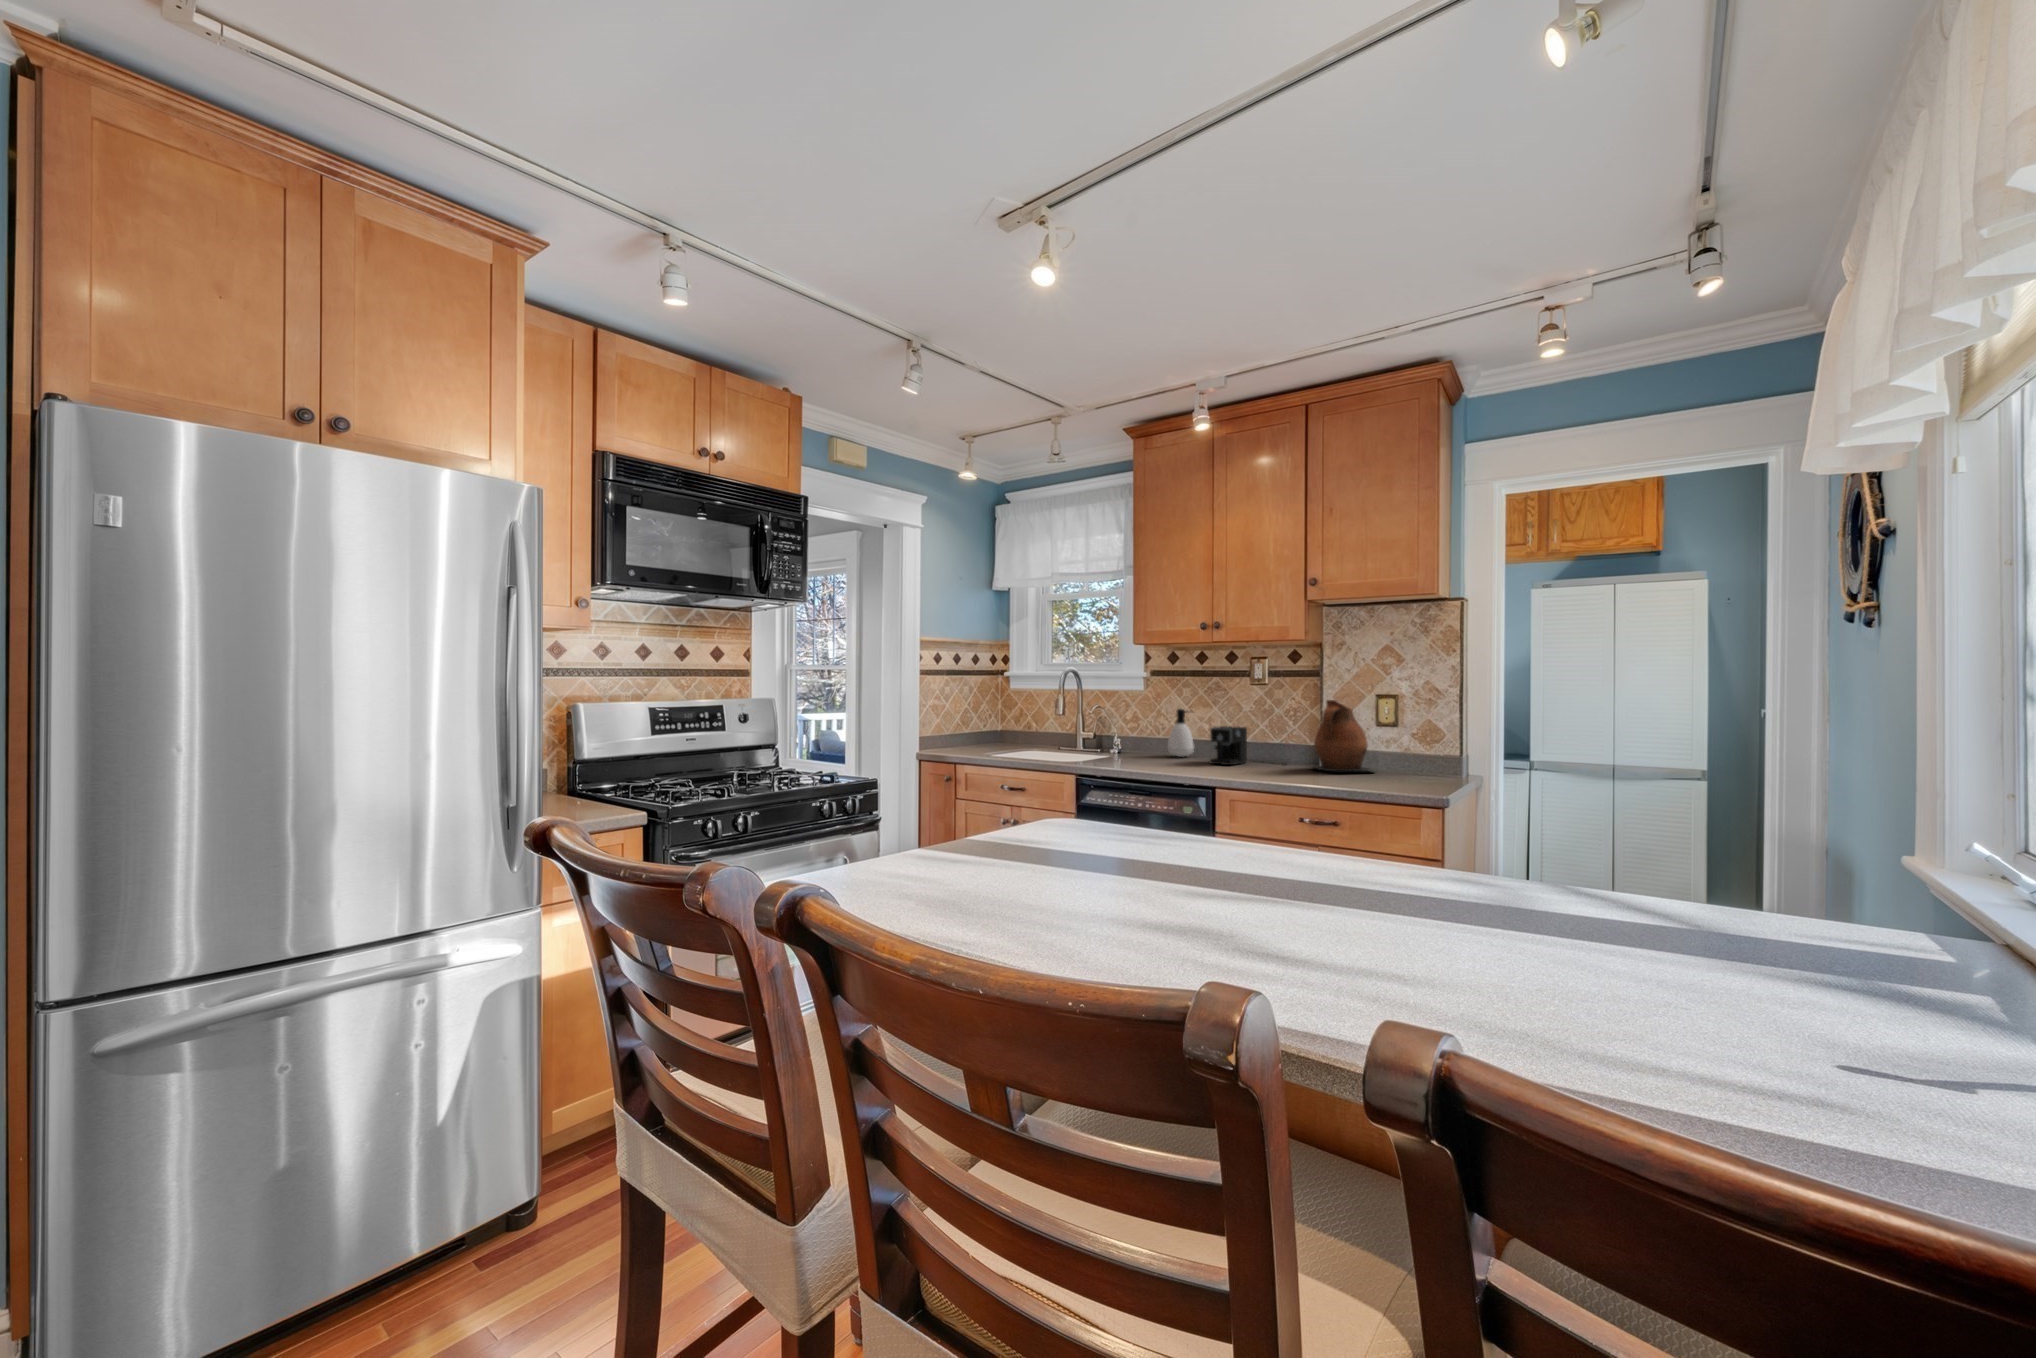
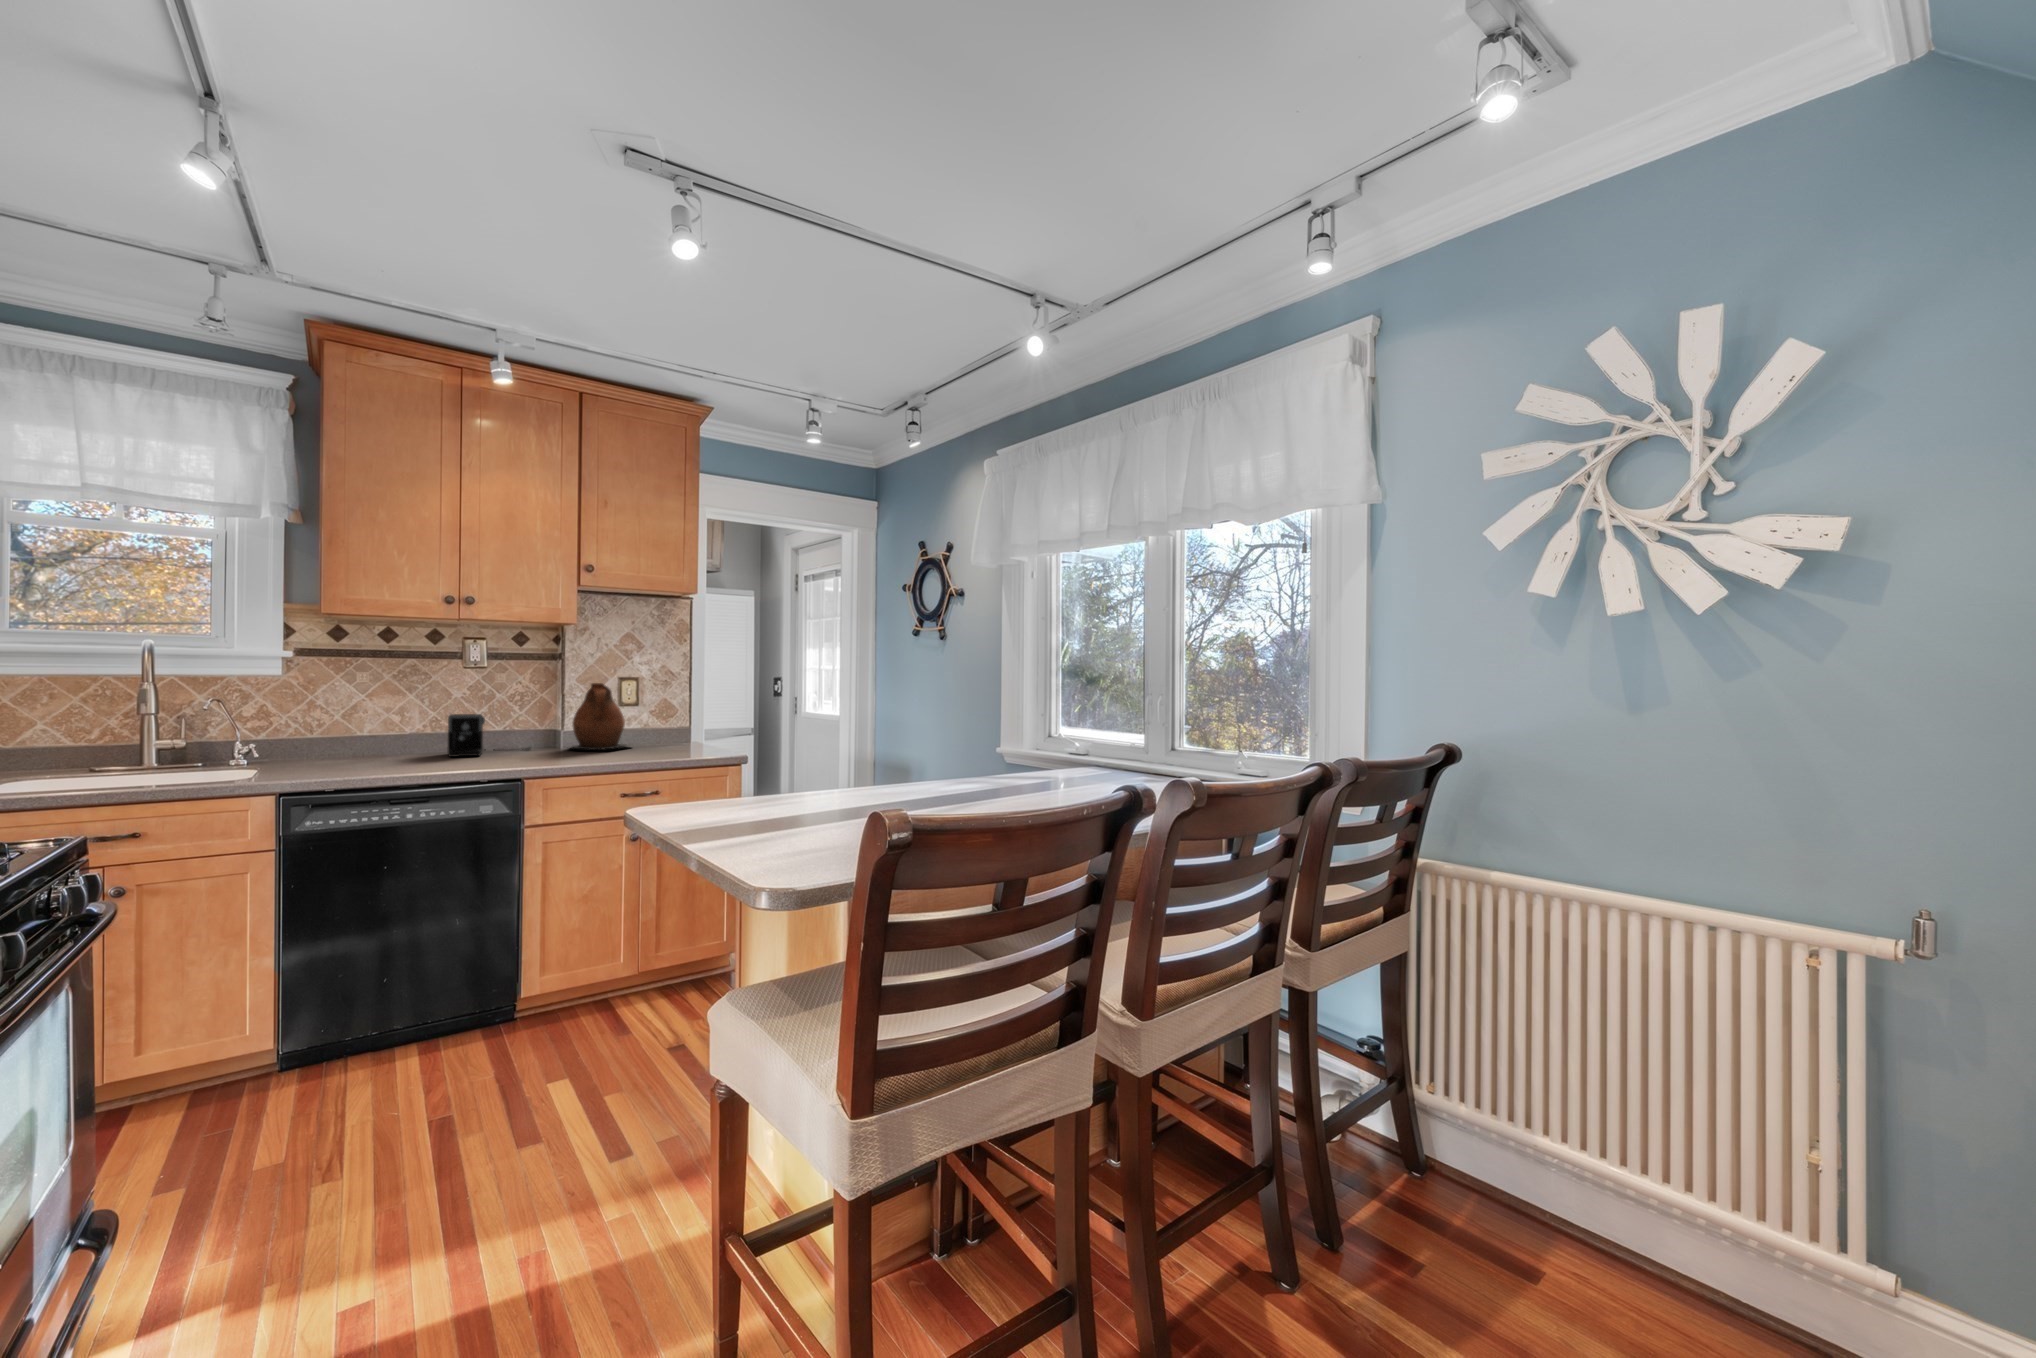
soap dispenser: present [1168,709,1194,757] -> none [351,697,391,755]

